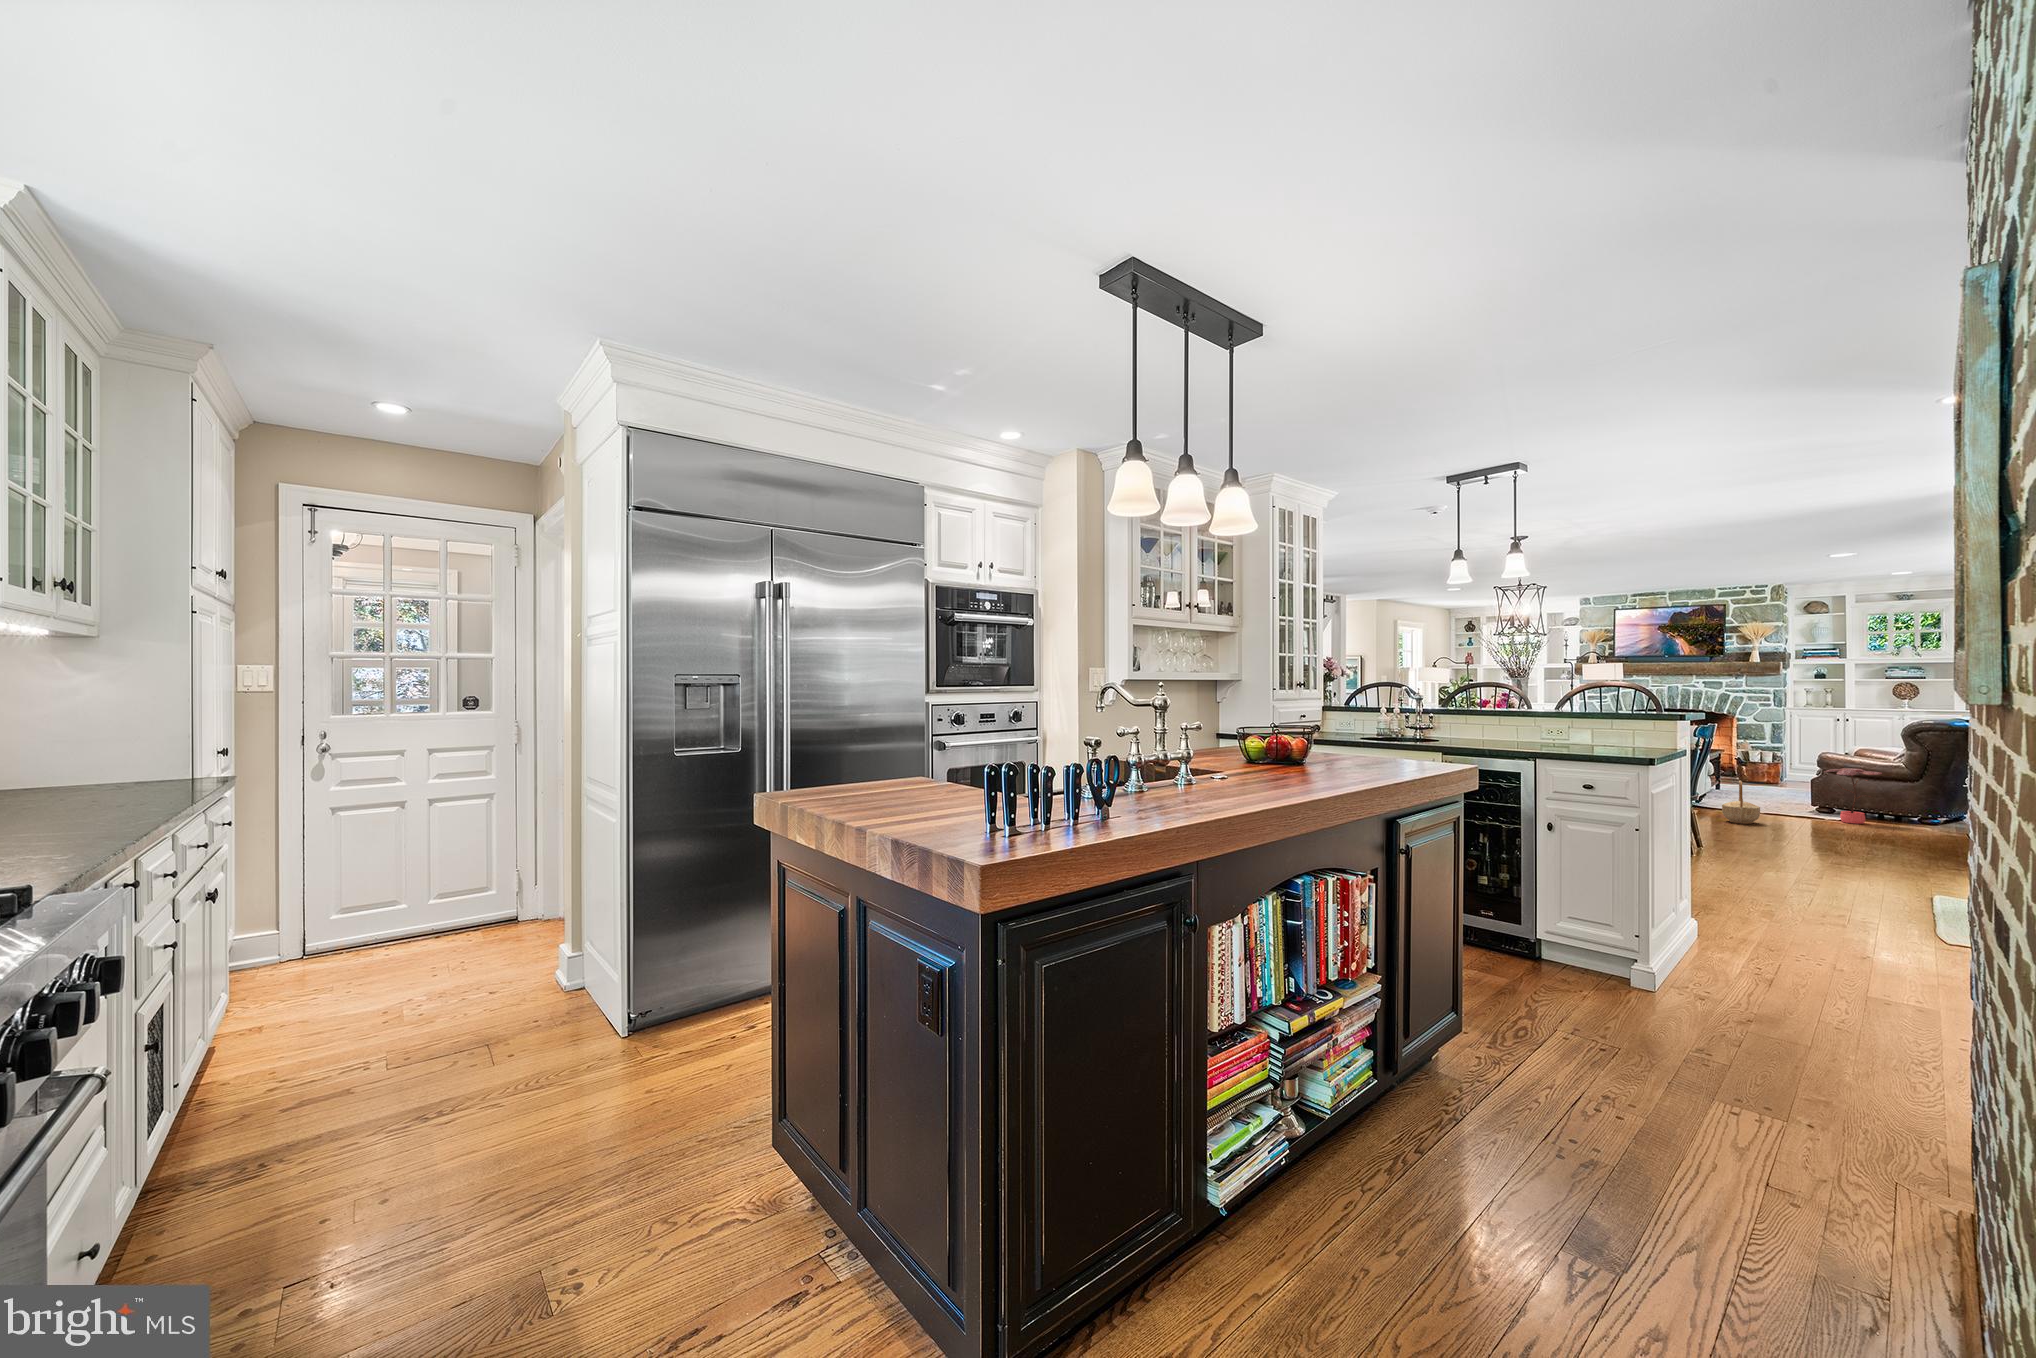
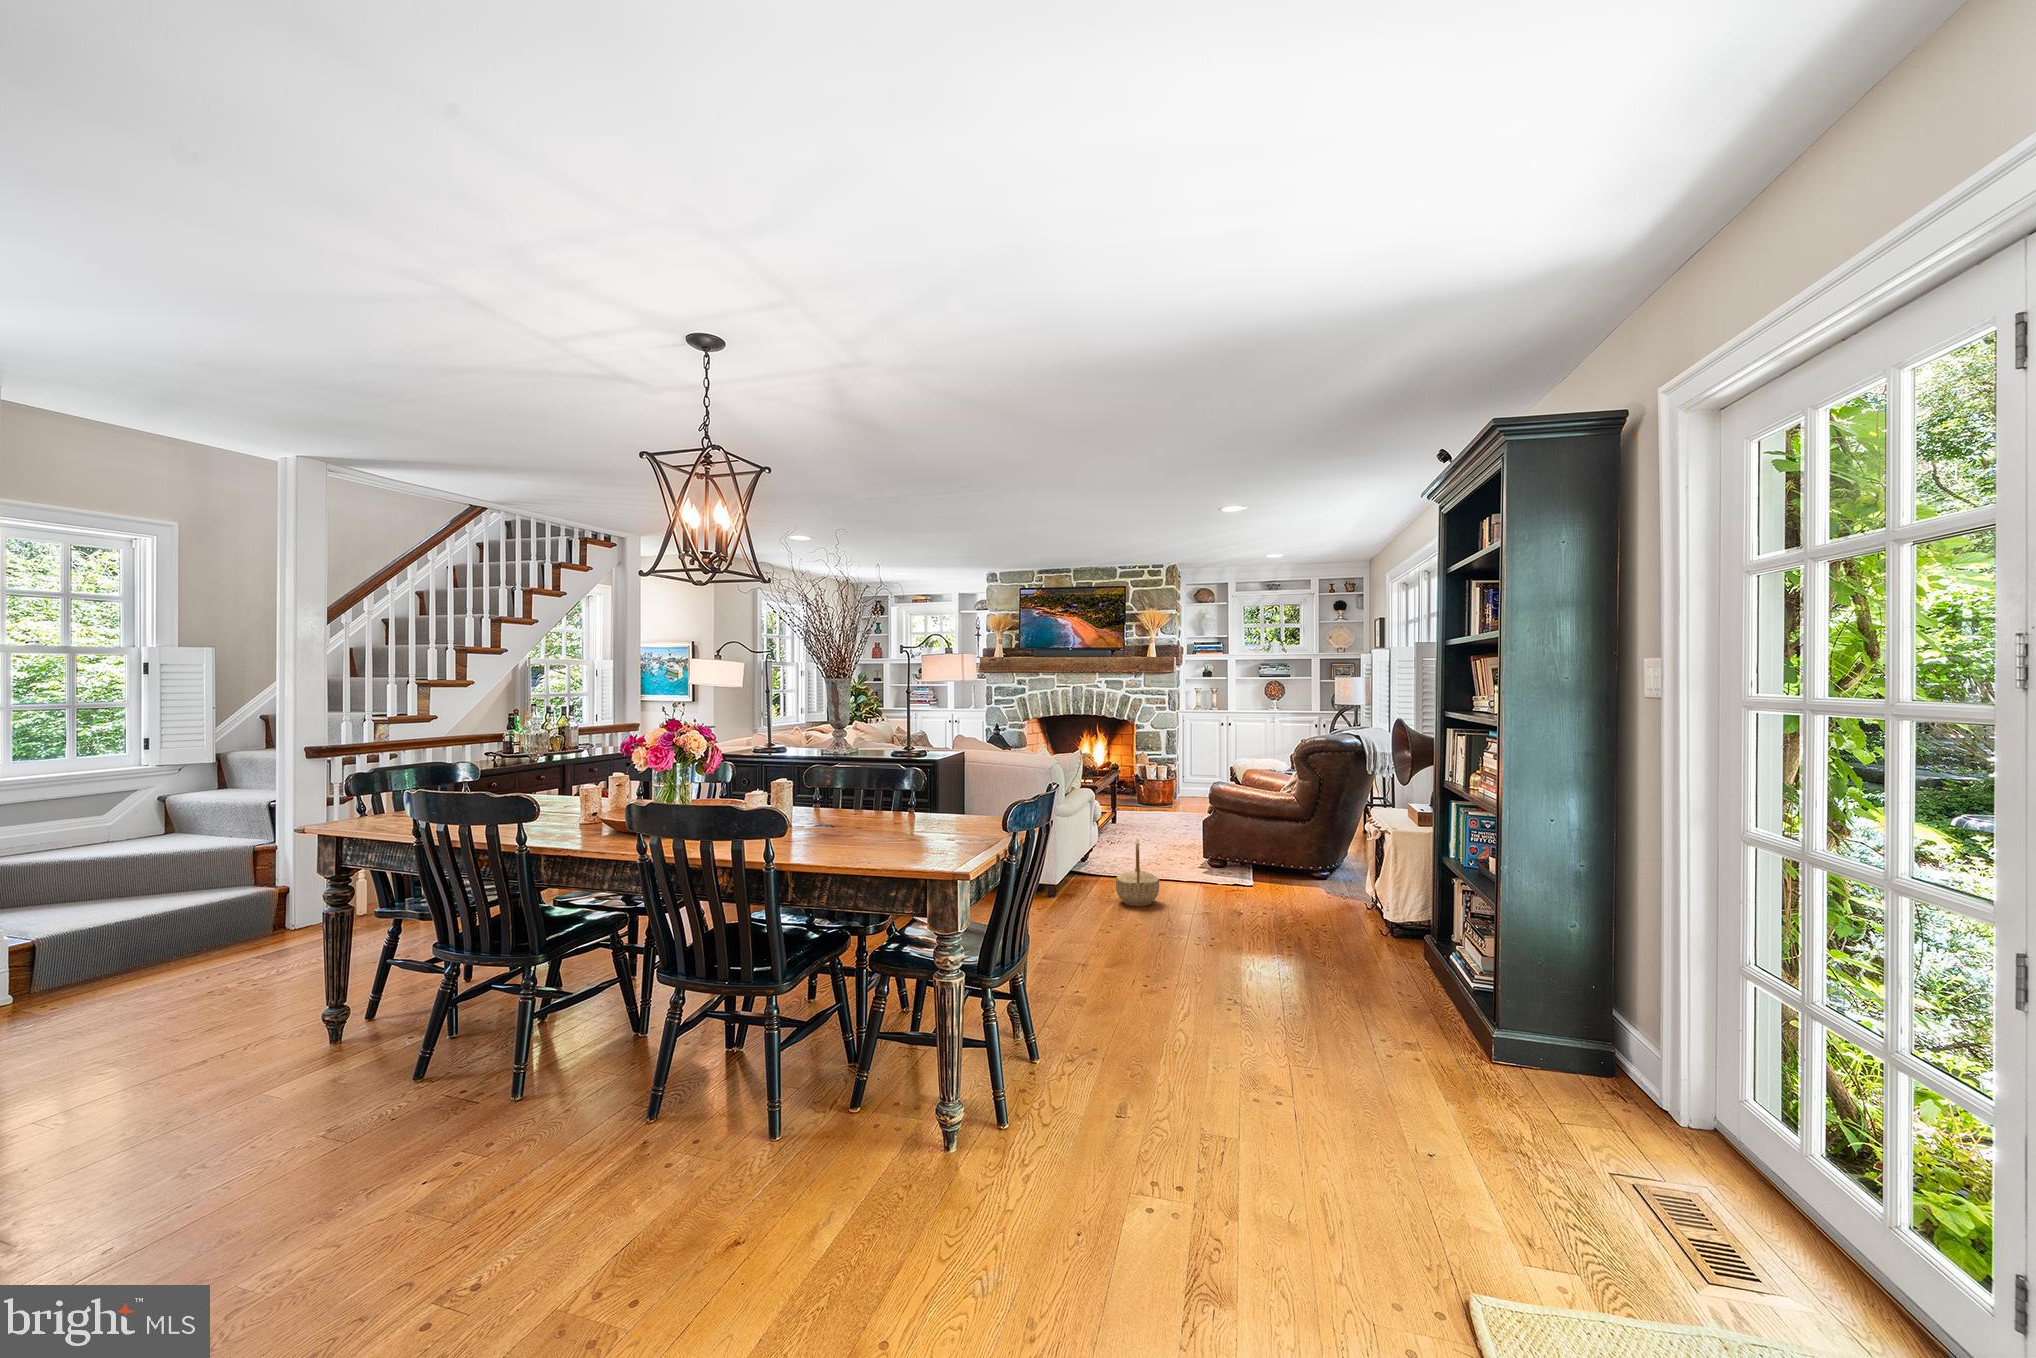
potted plant: present [1824,768,1882,824] -> none [1226,808,1285,885]

